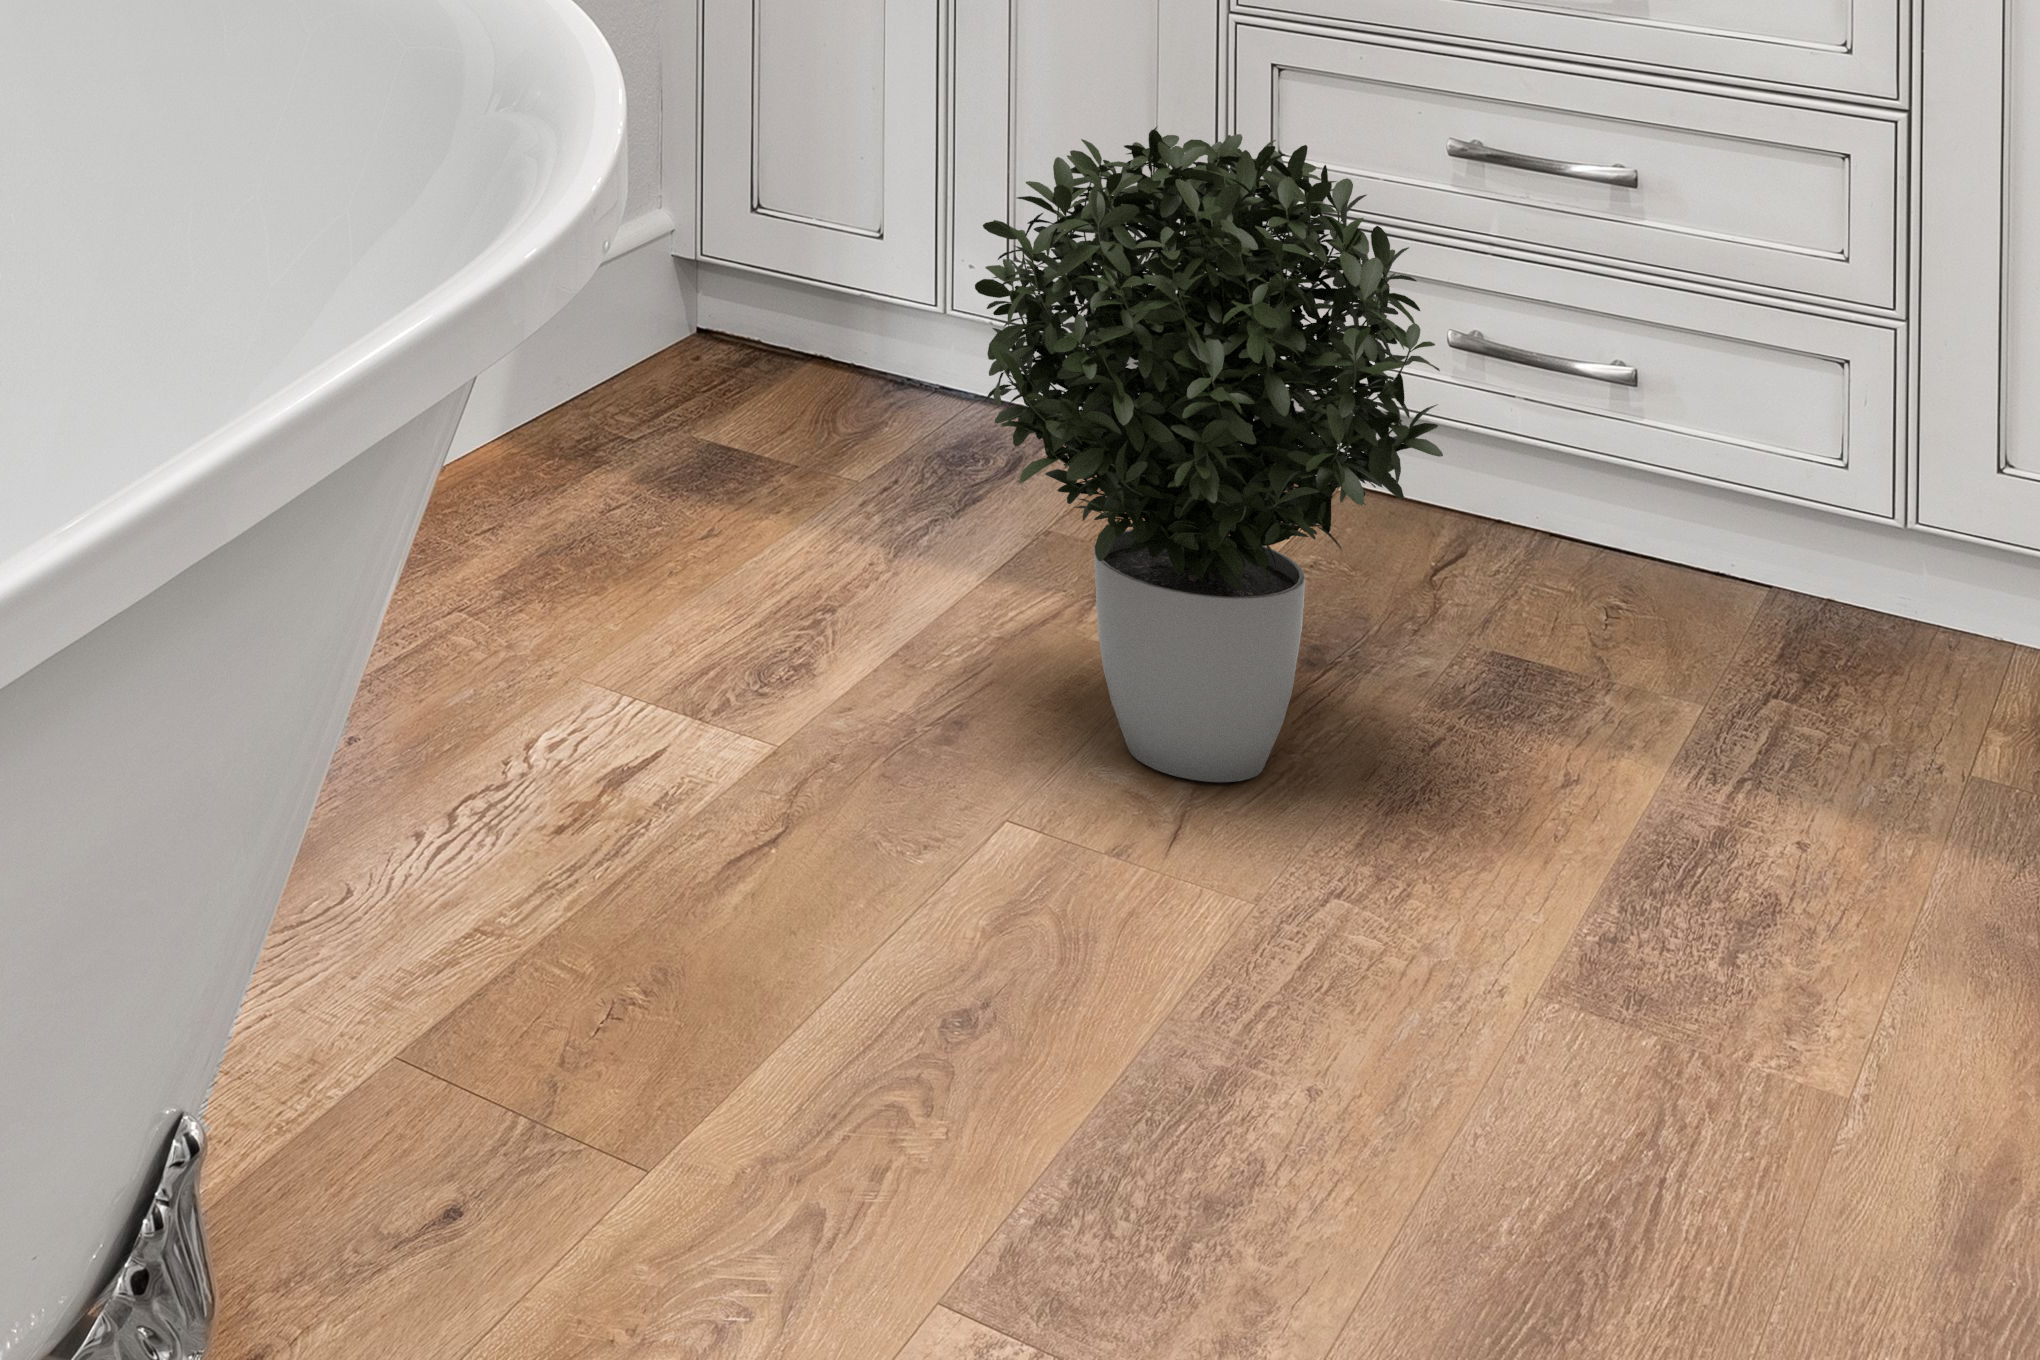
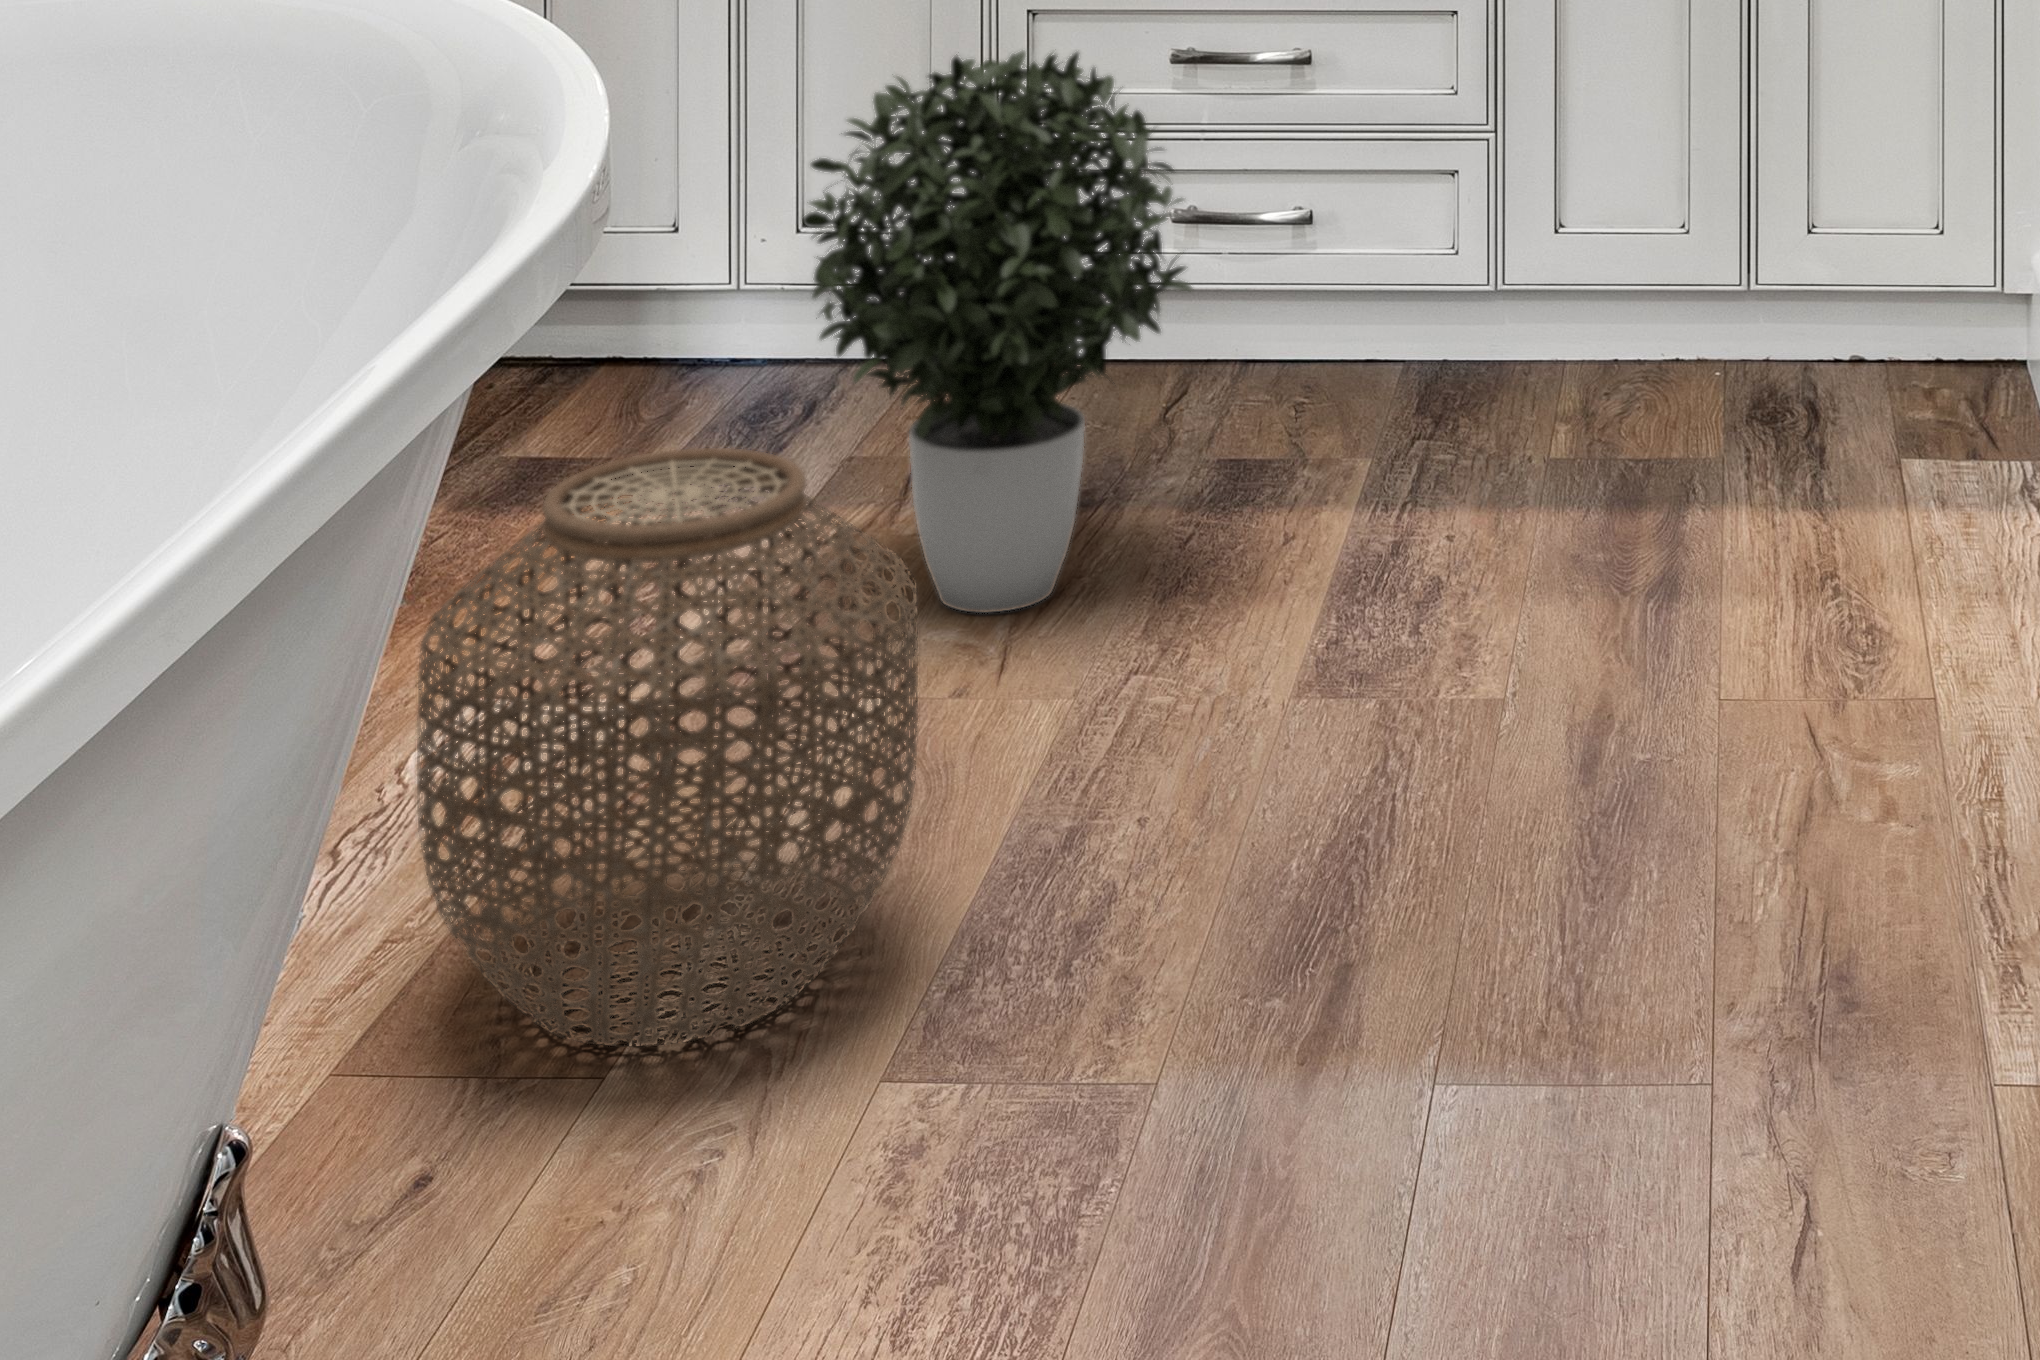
woven basket: none [482,522,1015,1180] -> present [417,448,918,1046]

